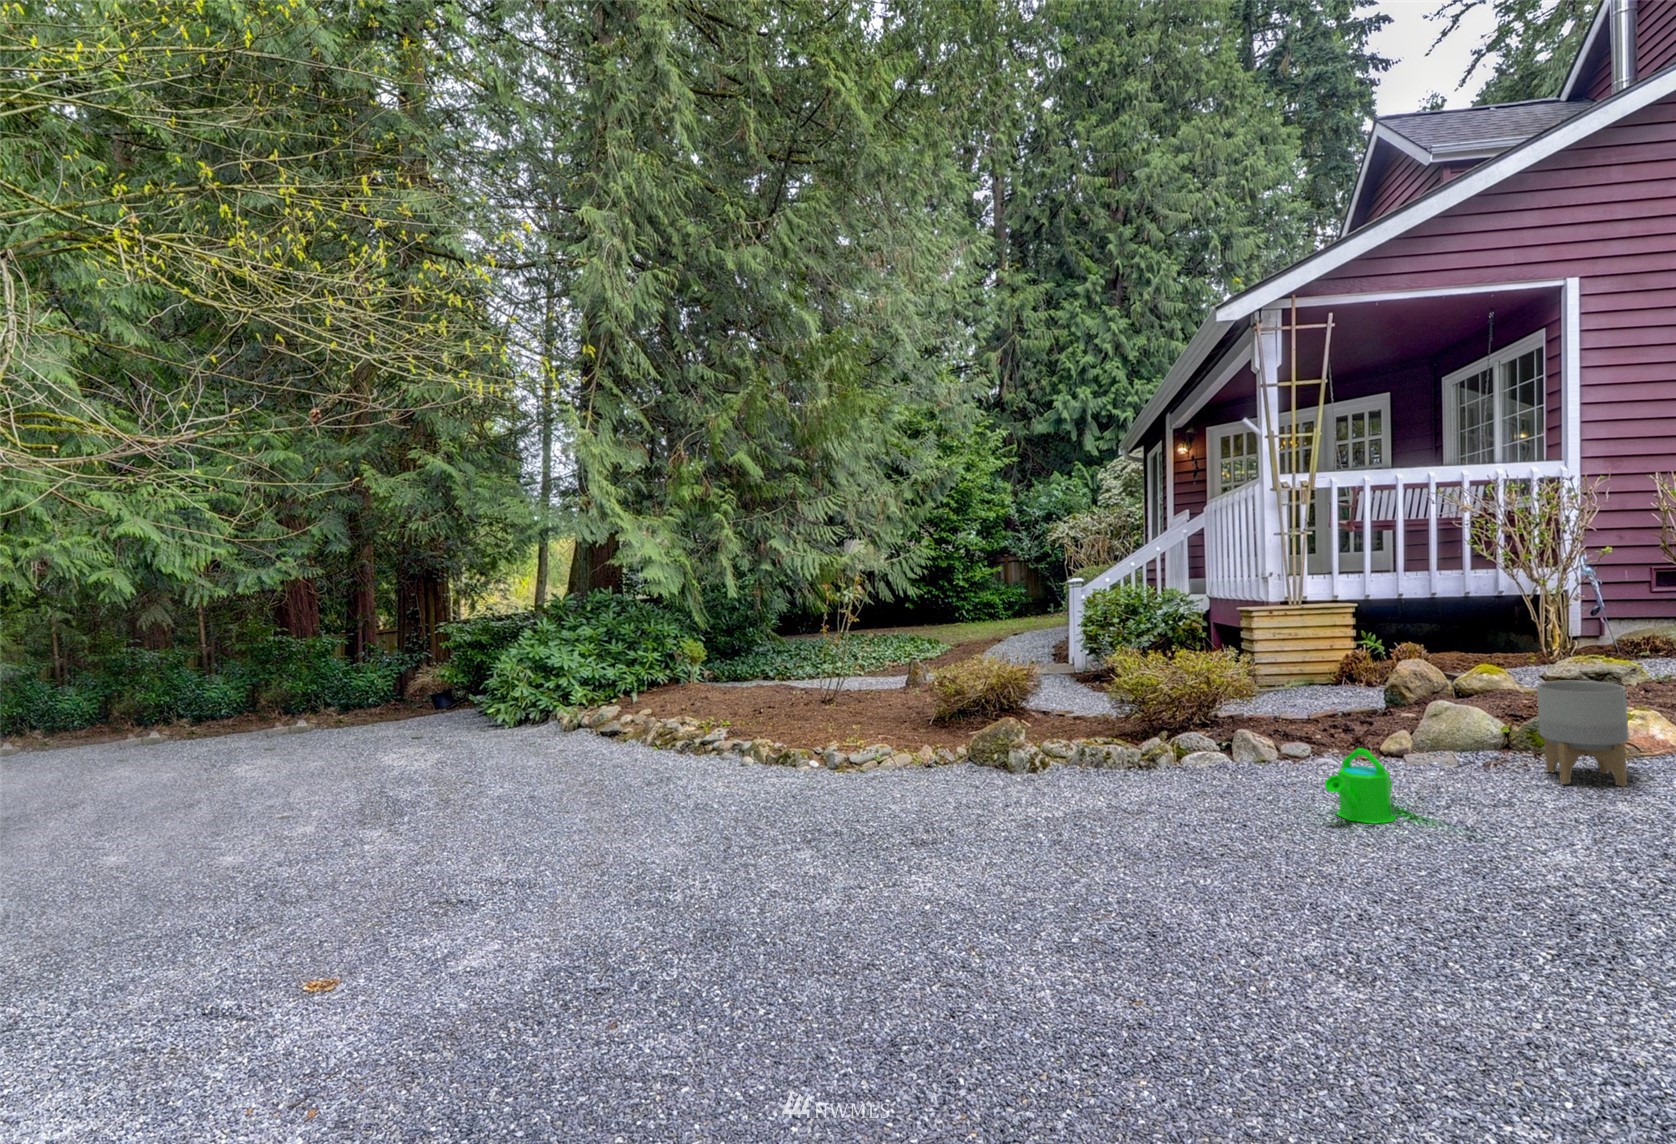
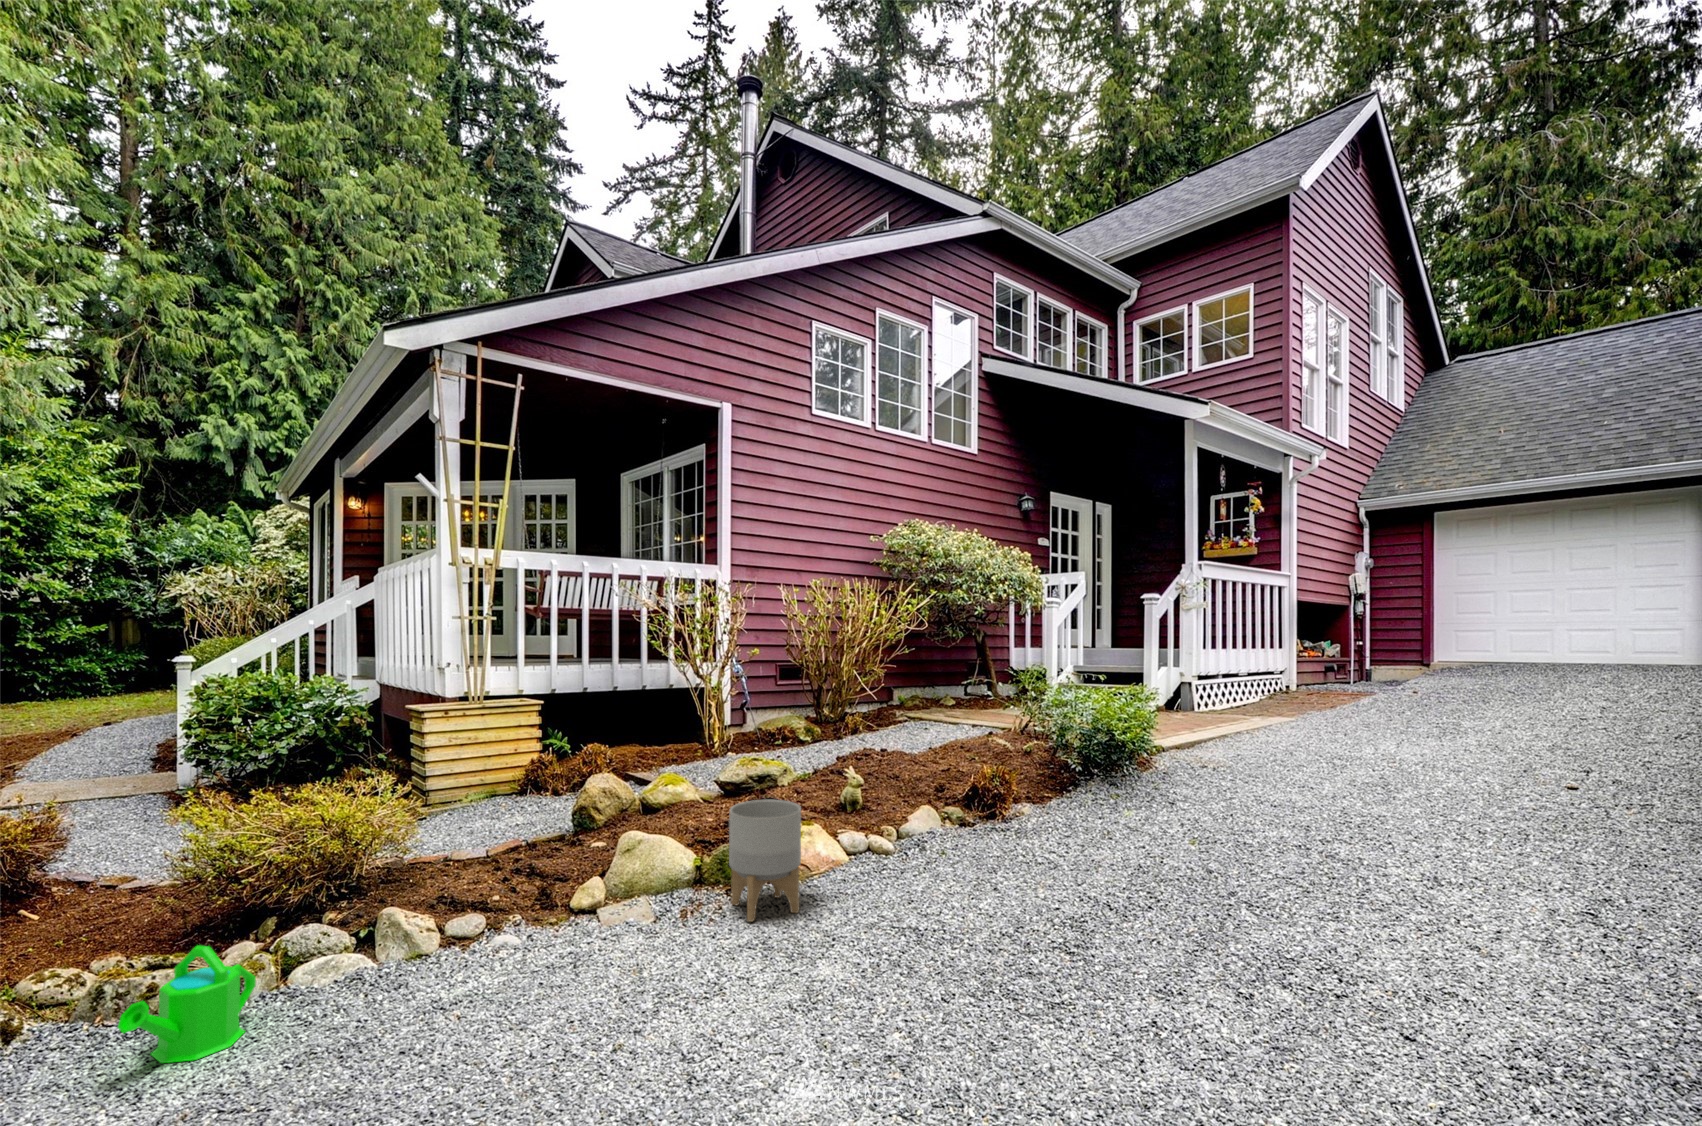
watering can: present [1325,748,1396,824] -> present [118,945,256,1063]

